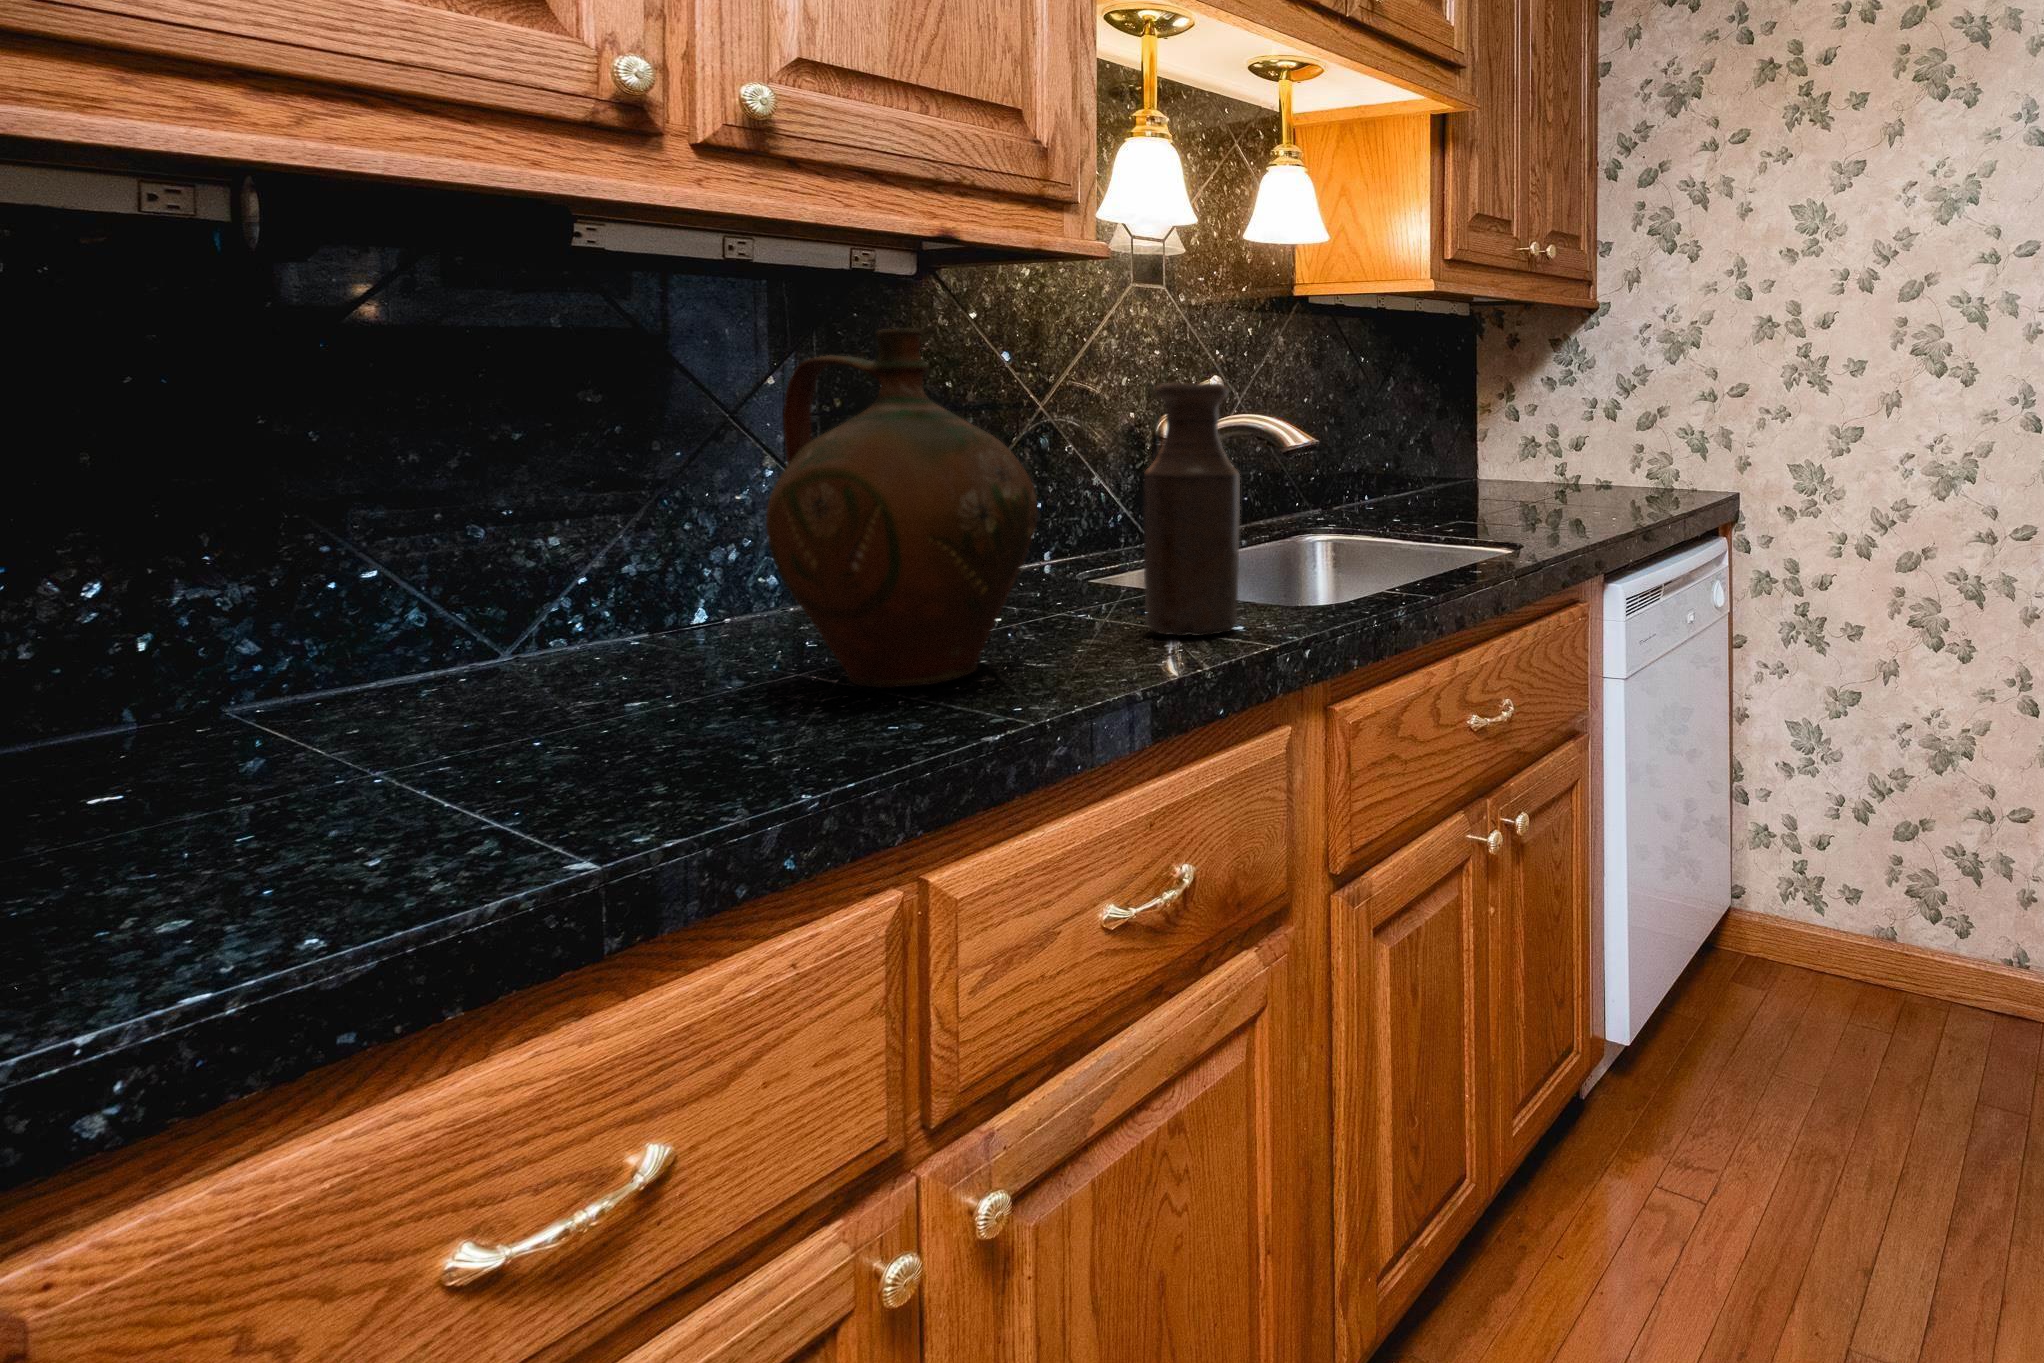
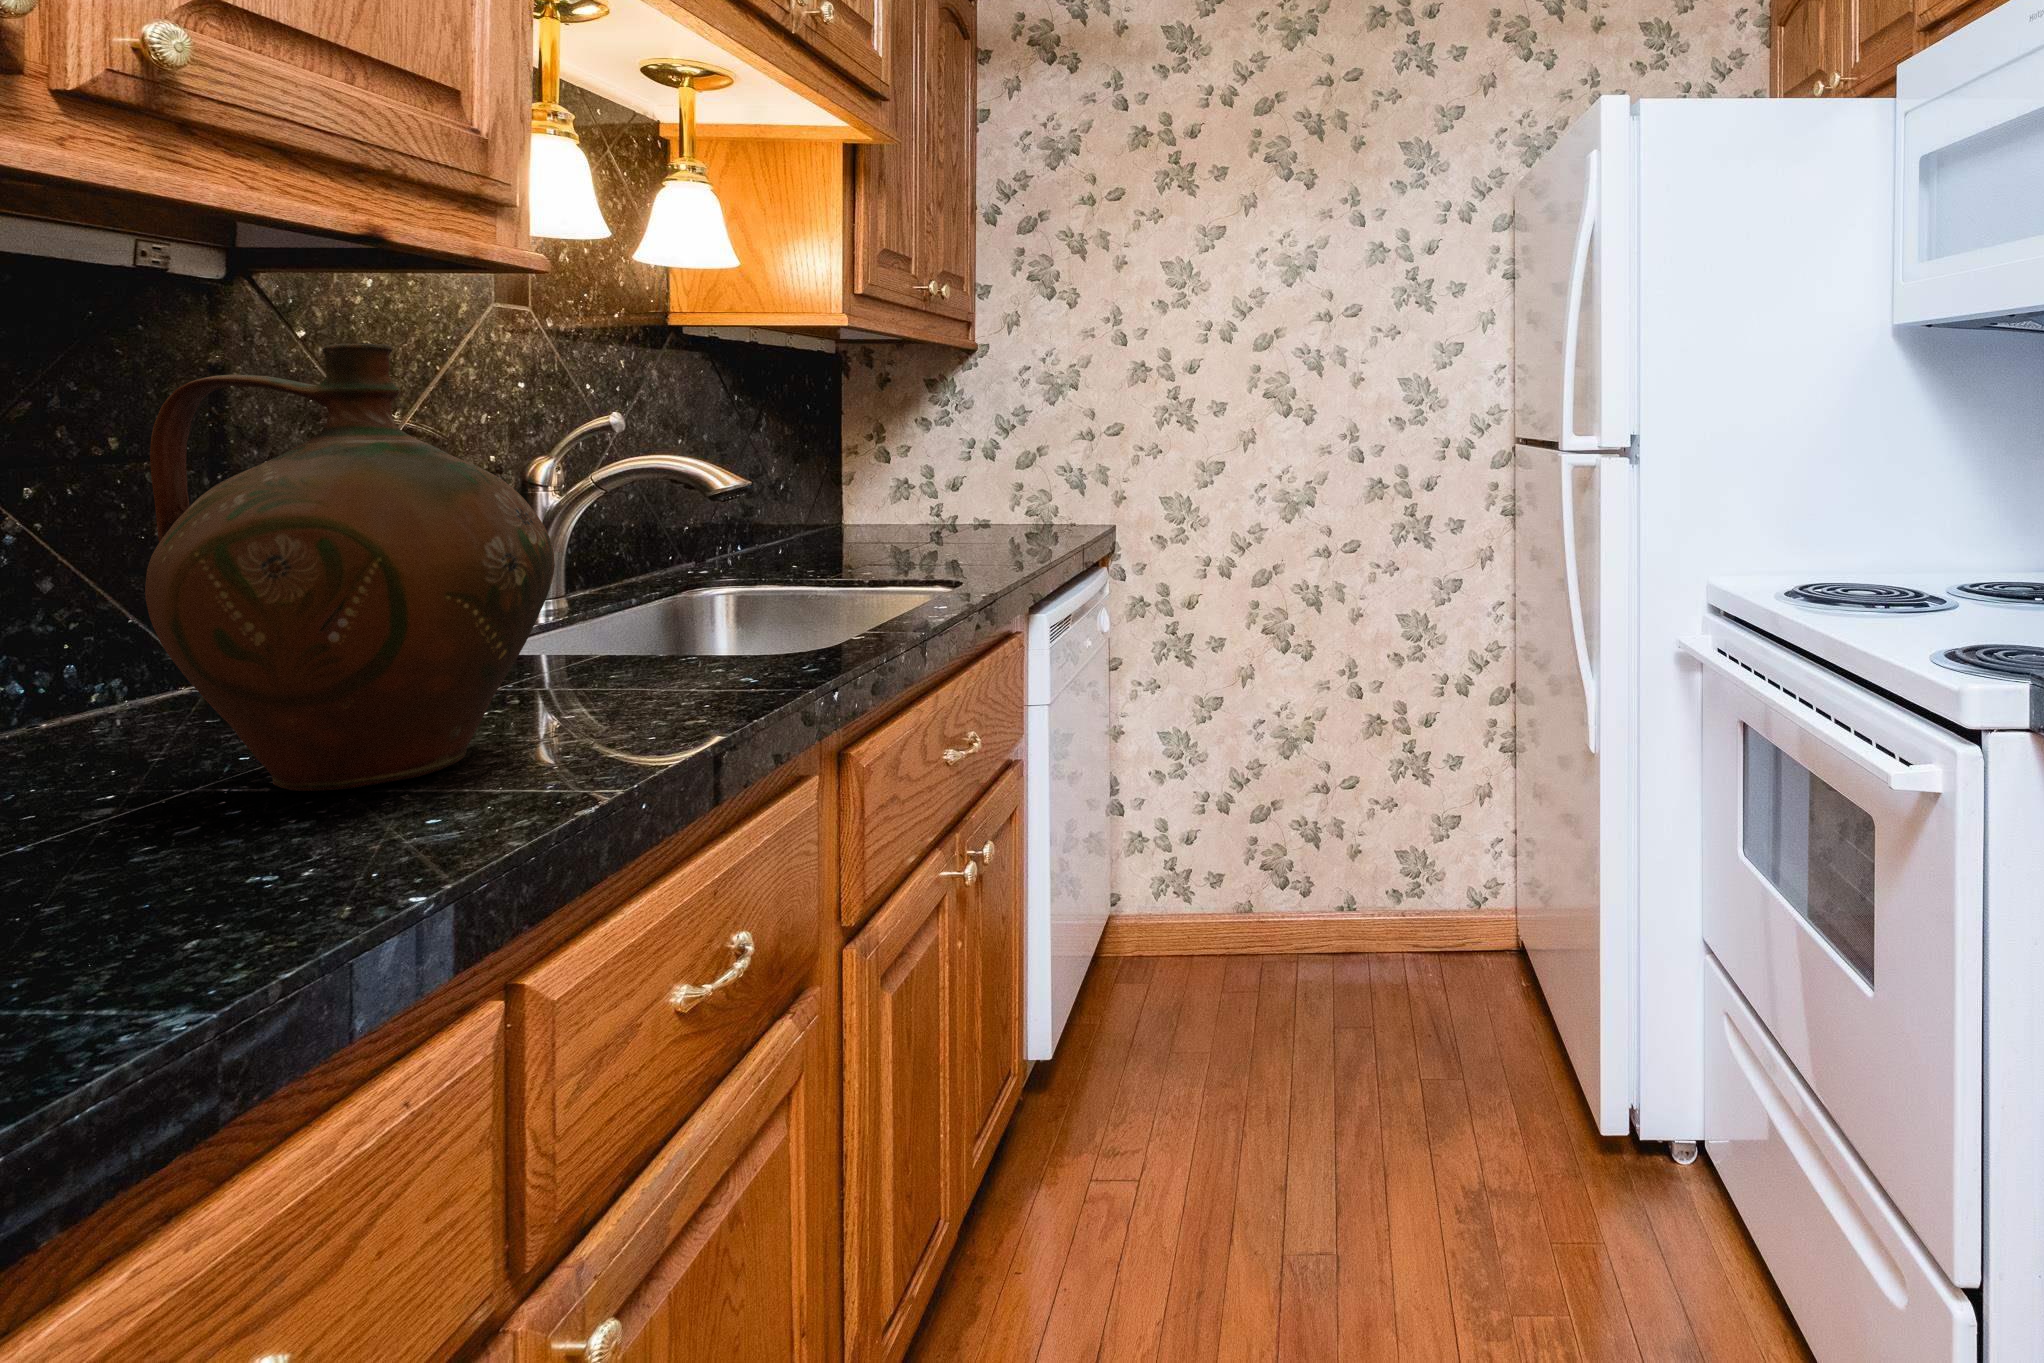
bottle: present [1143,383,1240,636] -> none [638,414,756,693]

